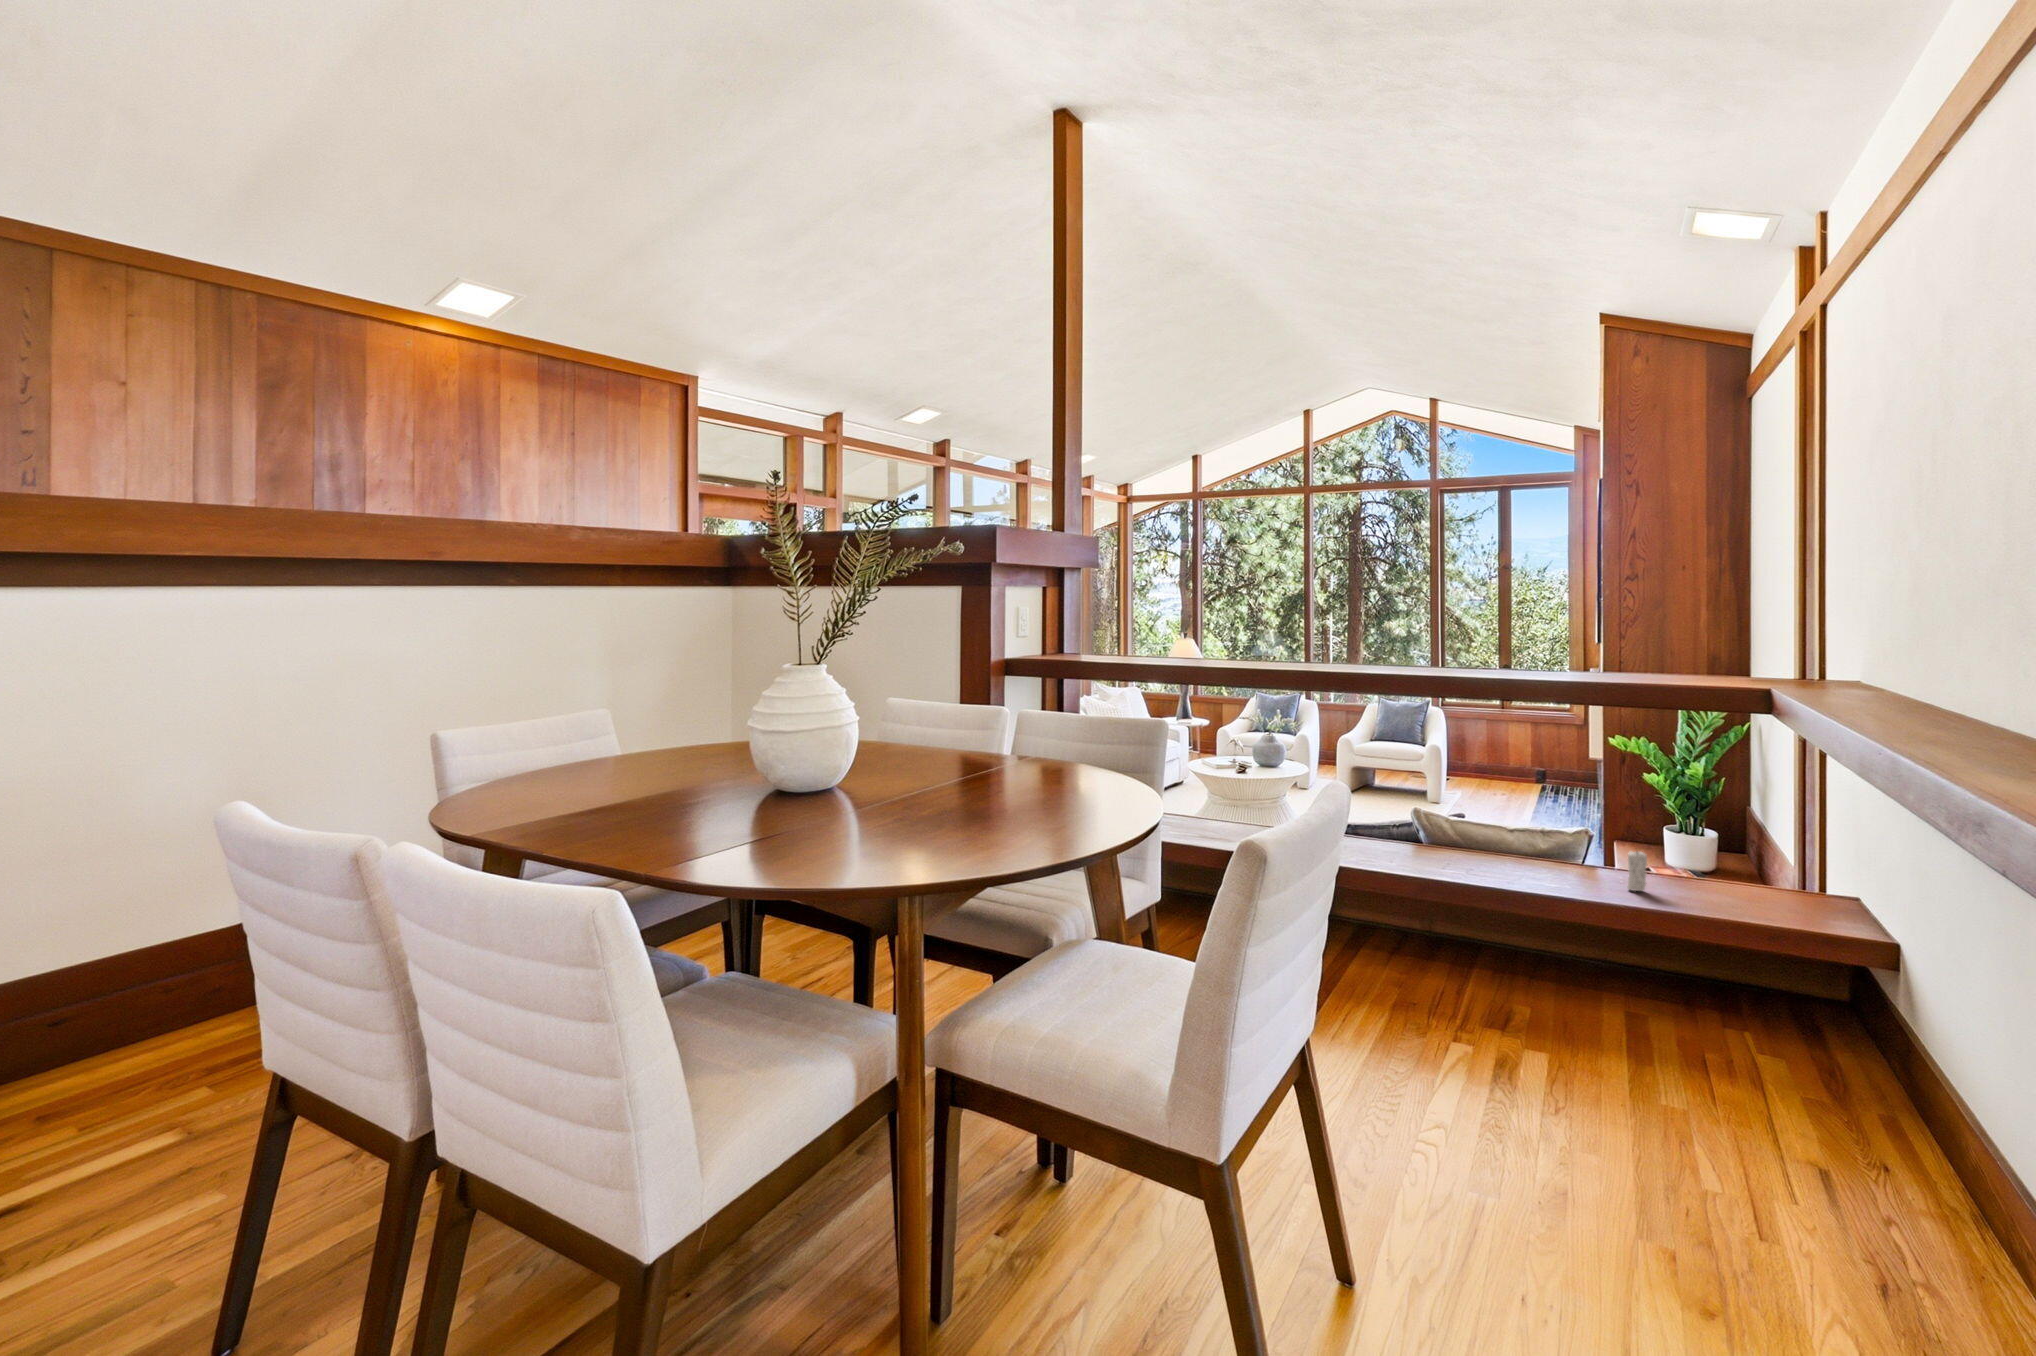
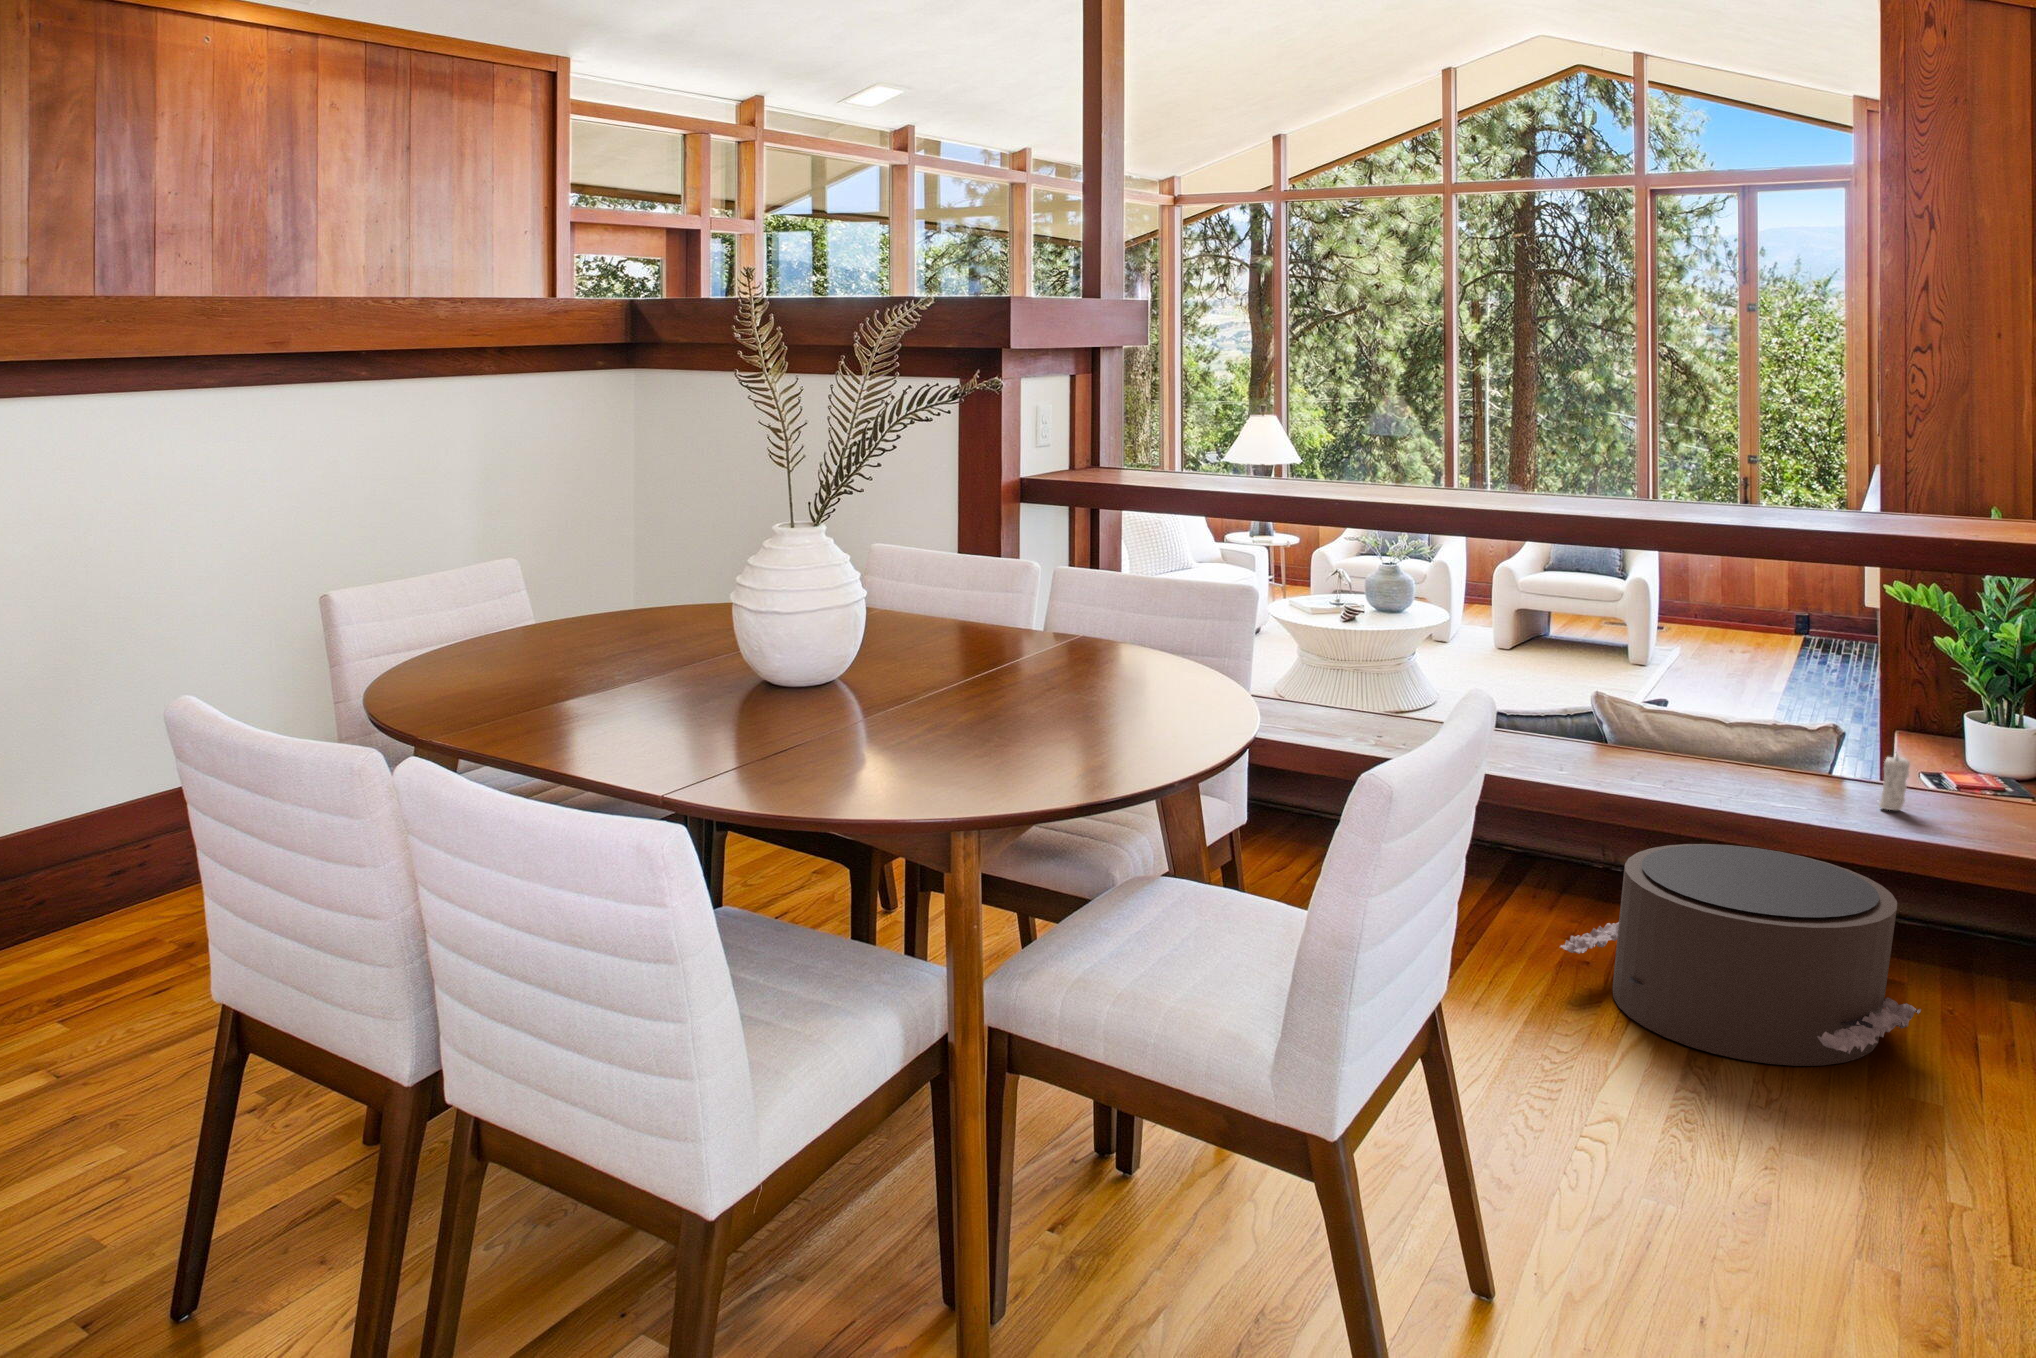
pouf: none [1397,916,1684,1090] -> present [1560,844,1921,1066]

